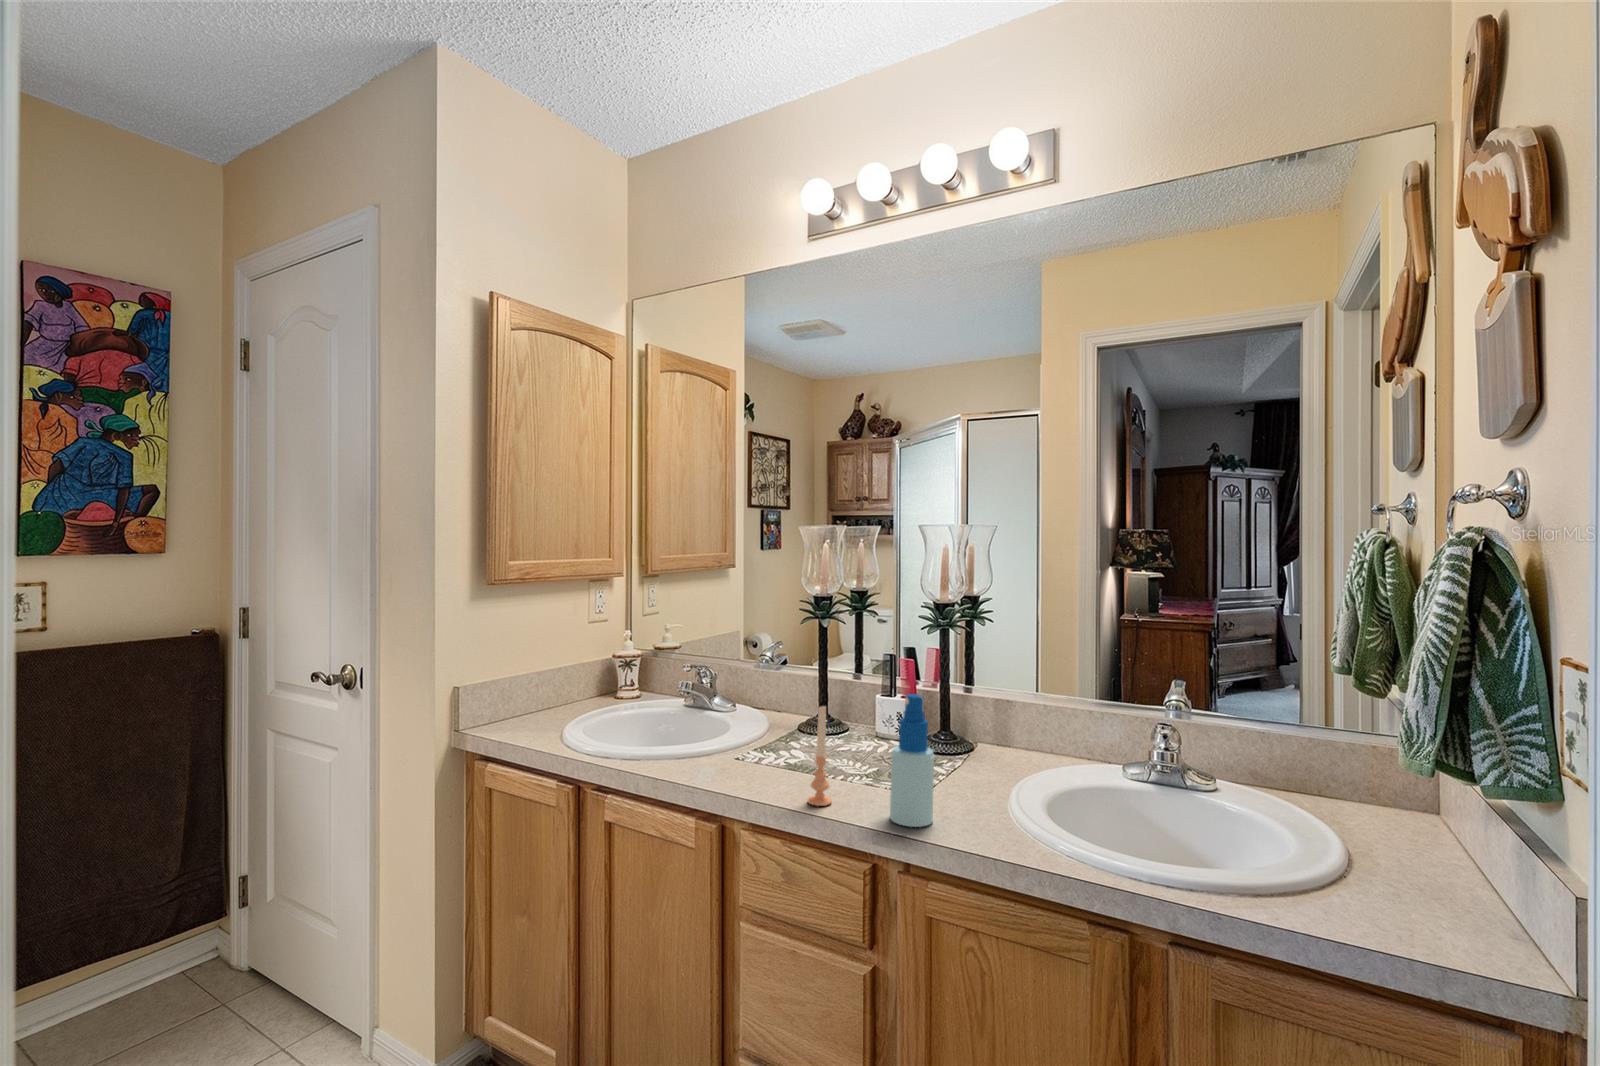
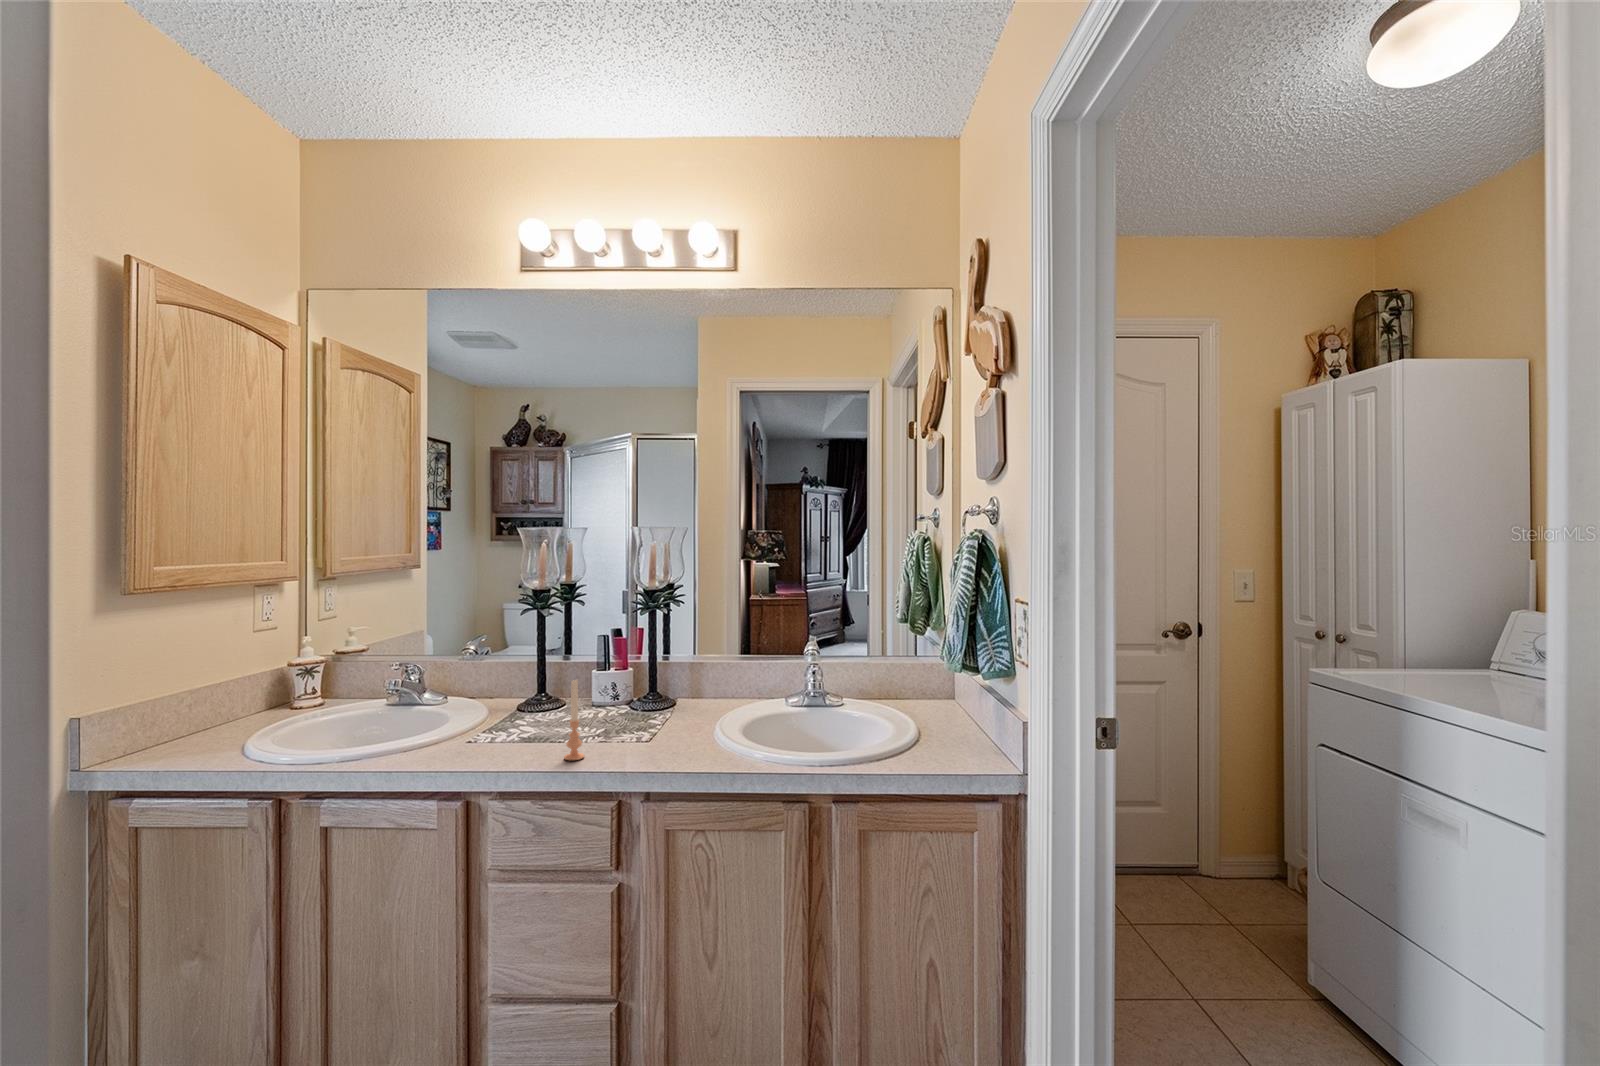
spray bottle: present [890,694,934,827] -> none [636,661,669,761]

